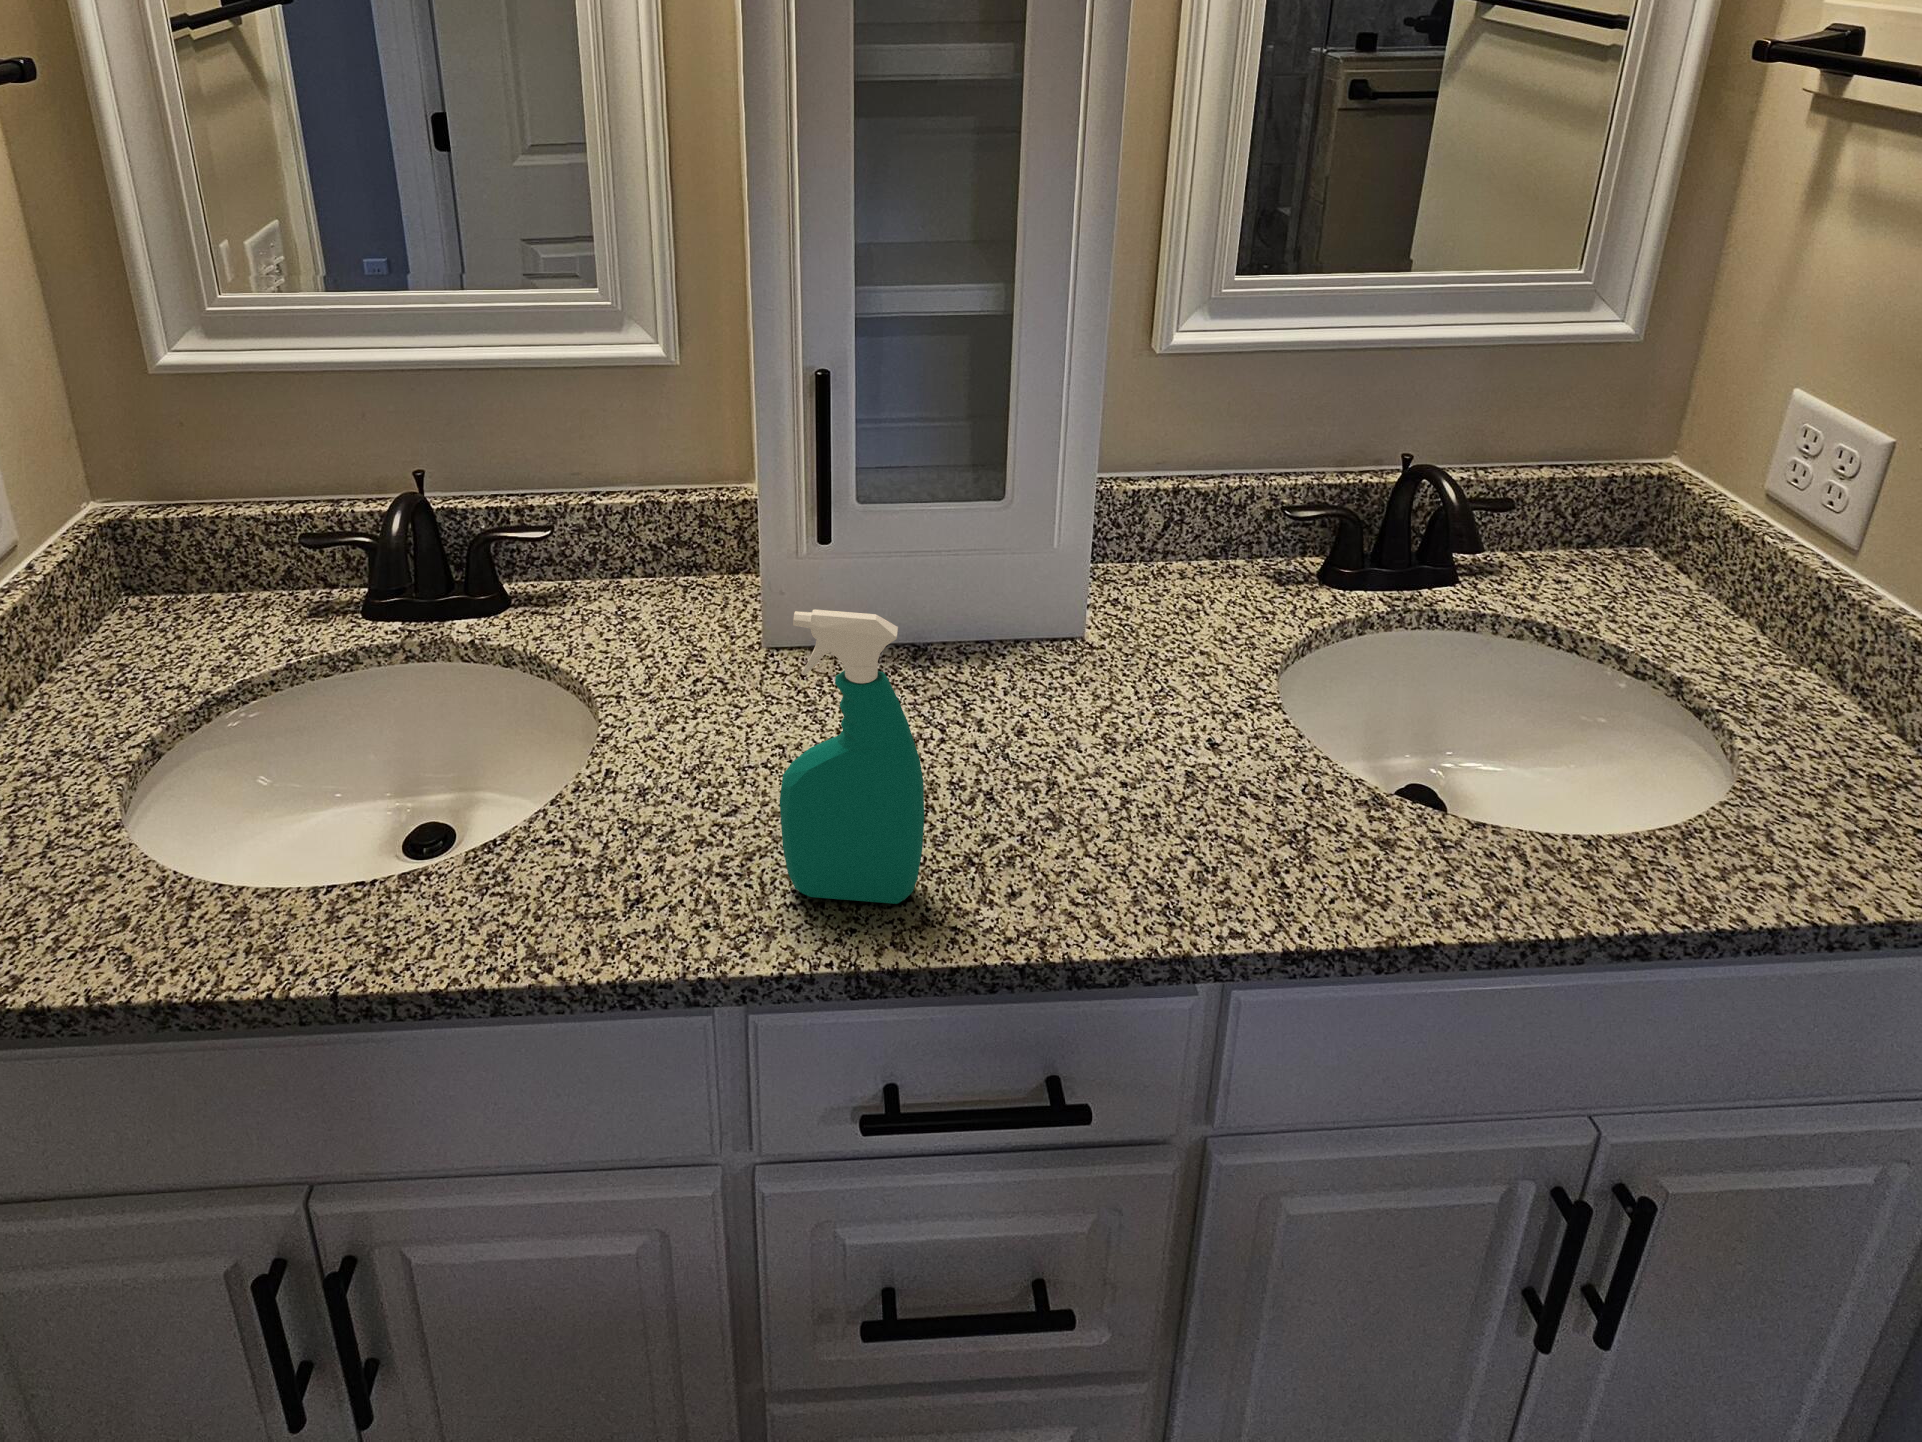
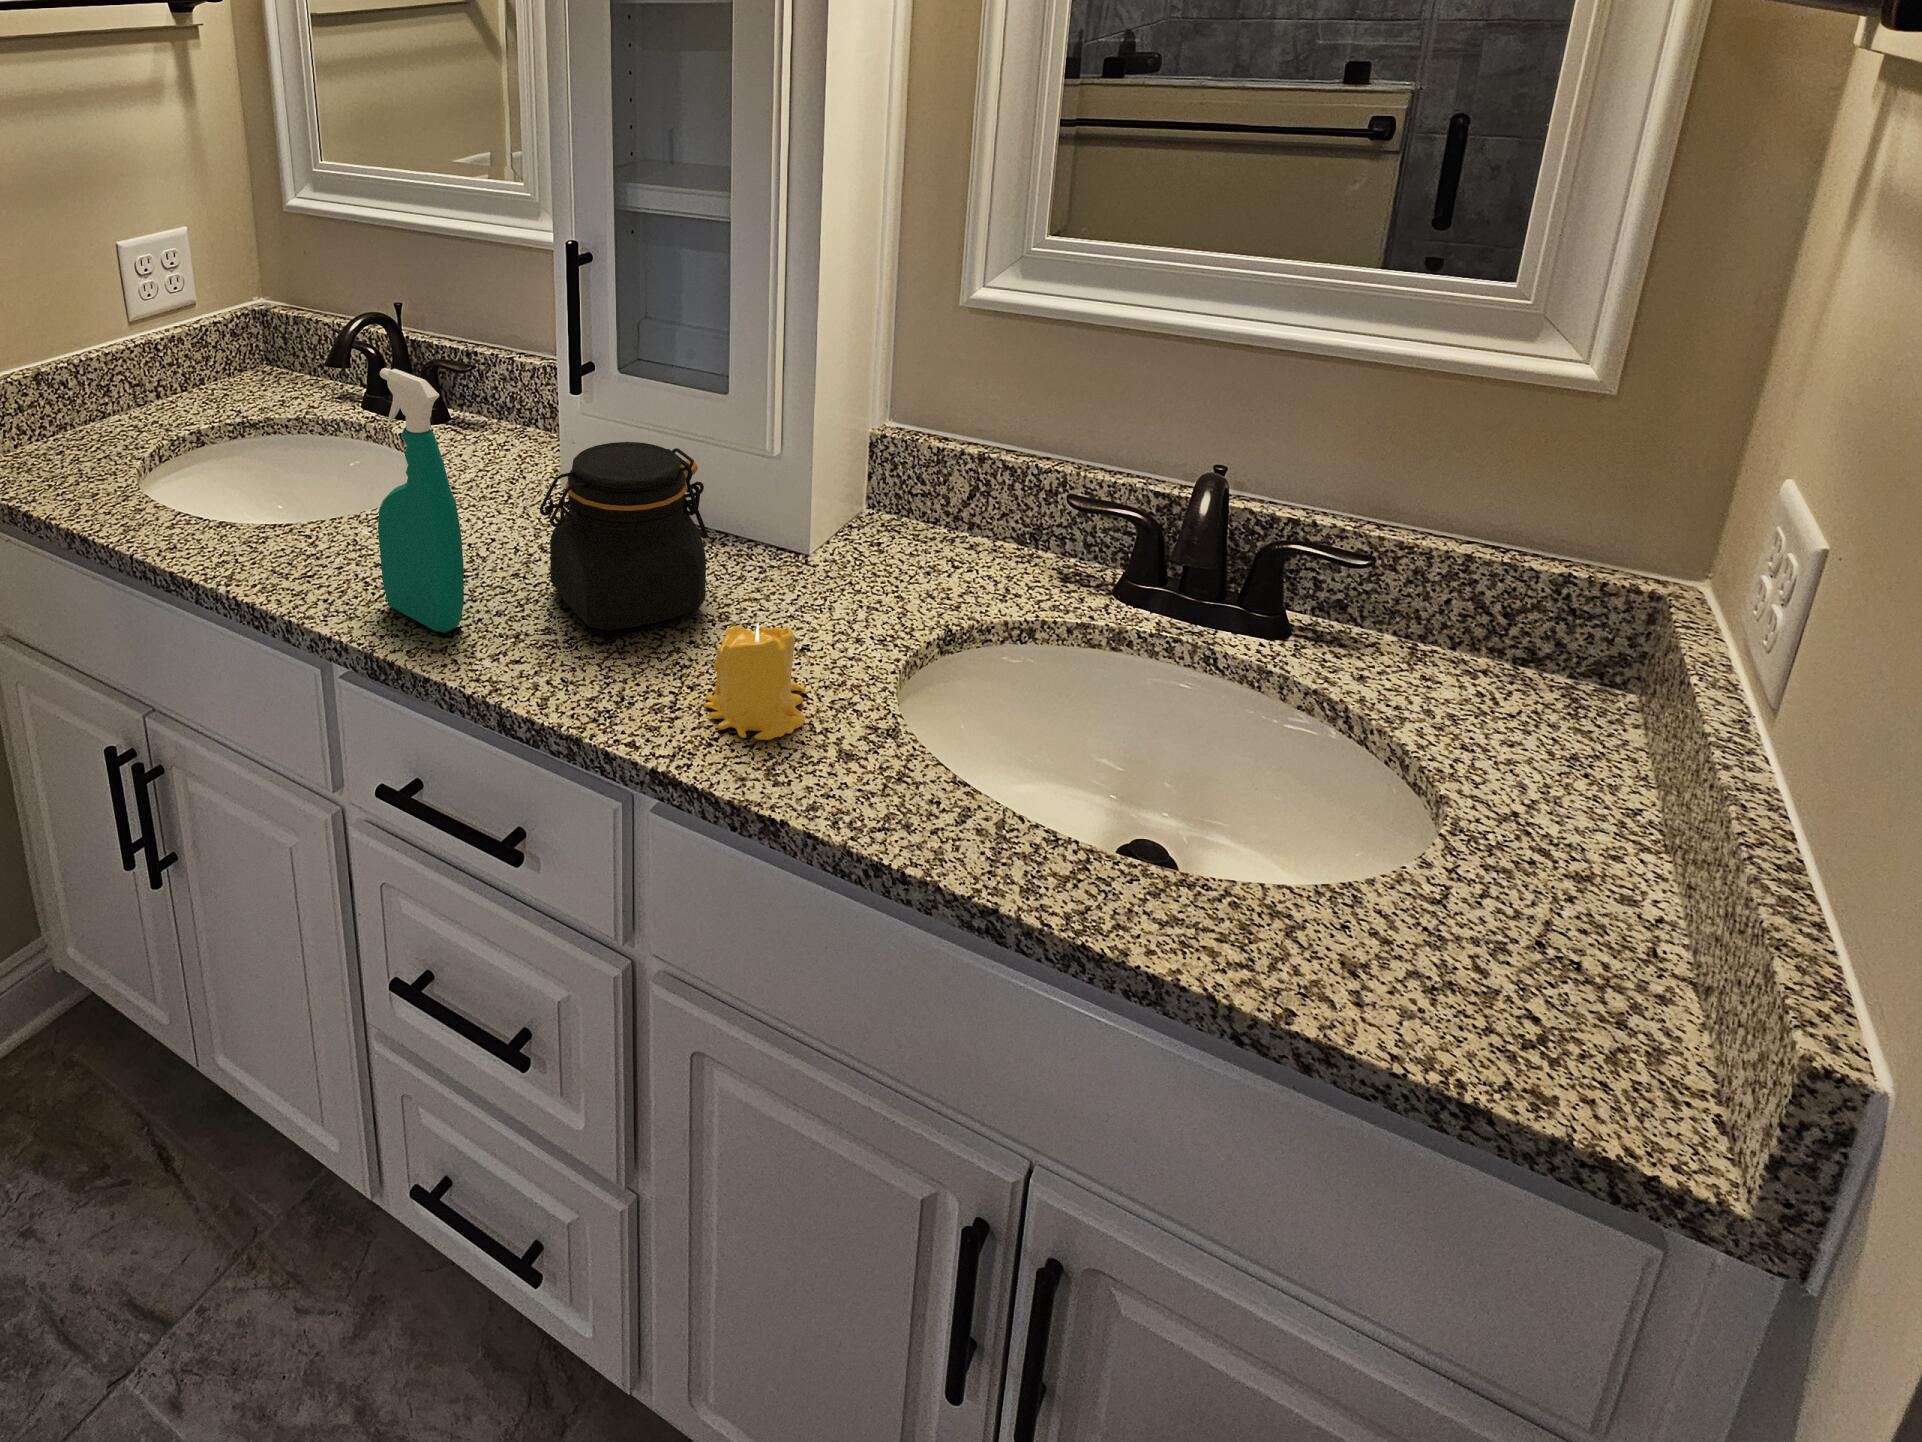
jar: none [928,583,1104,817] -> present [540,442,708,630]
candle: none [1216,743,1324,875] -> present [704,623,805,740]

